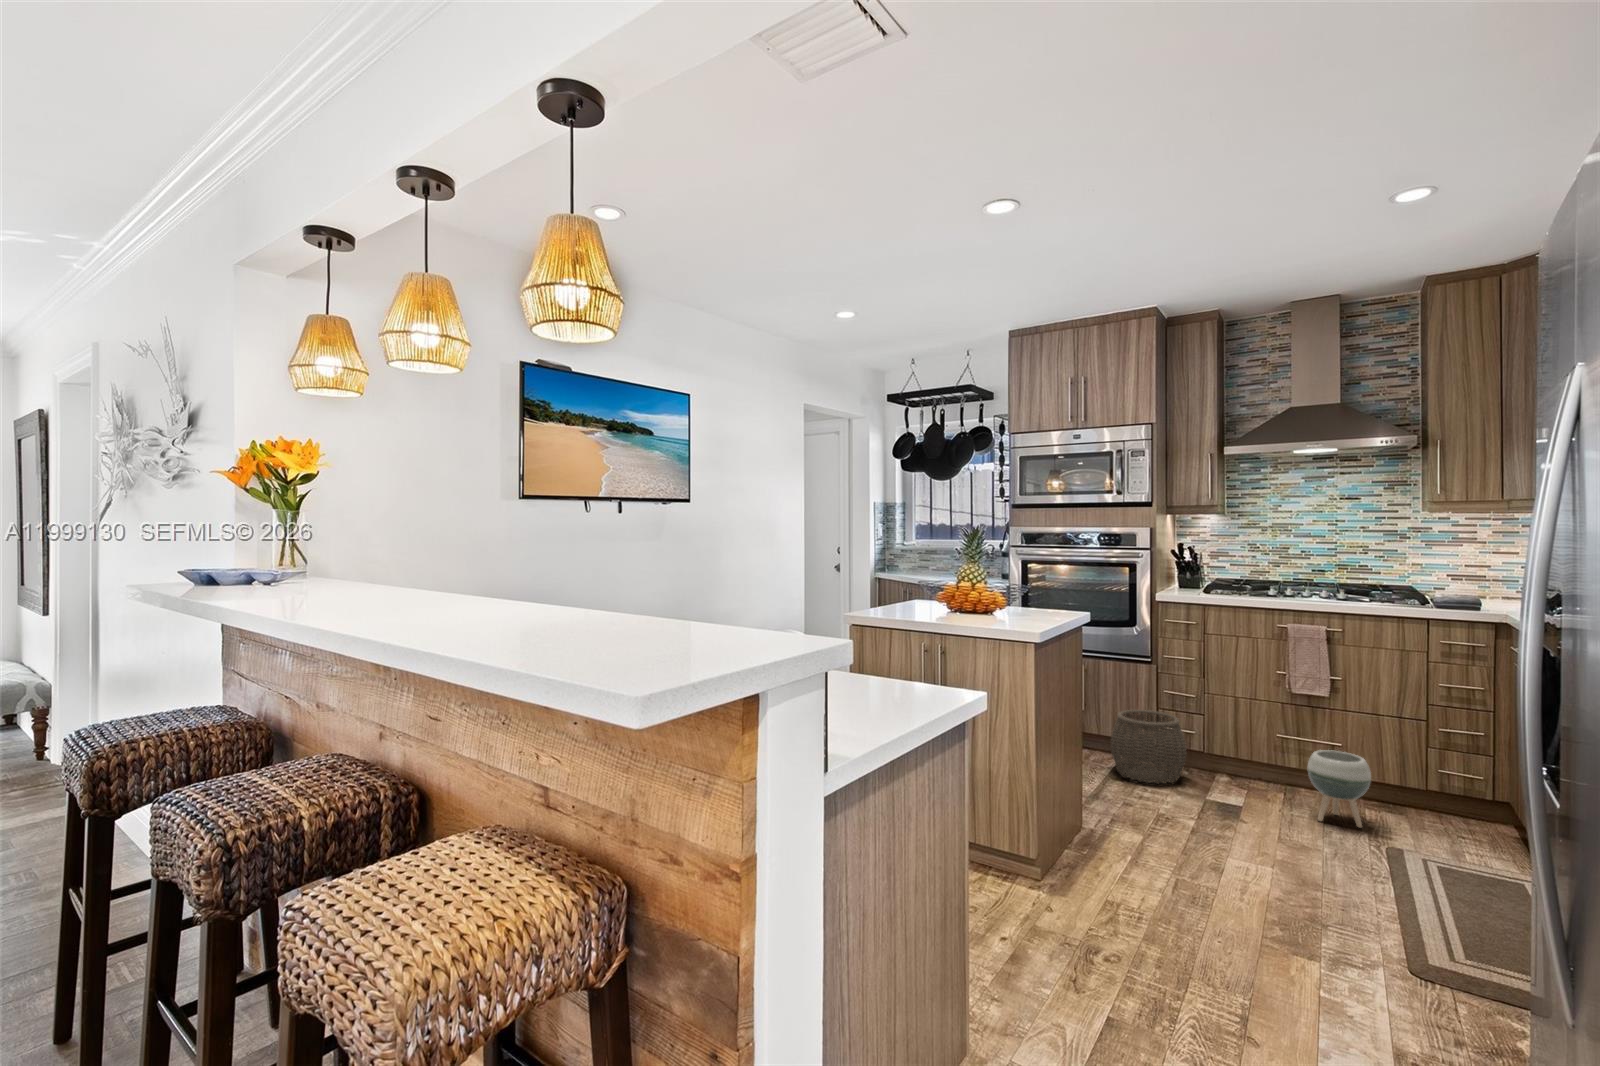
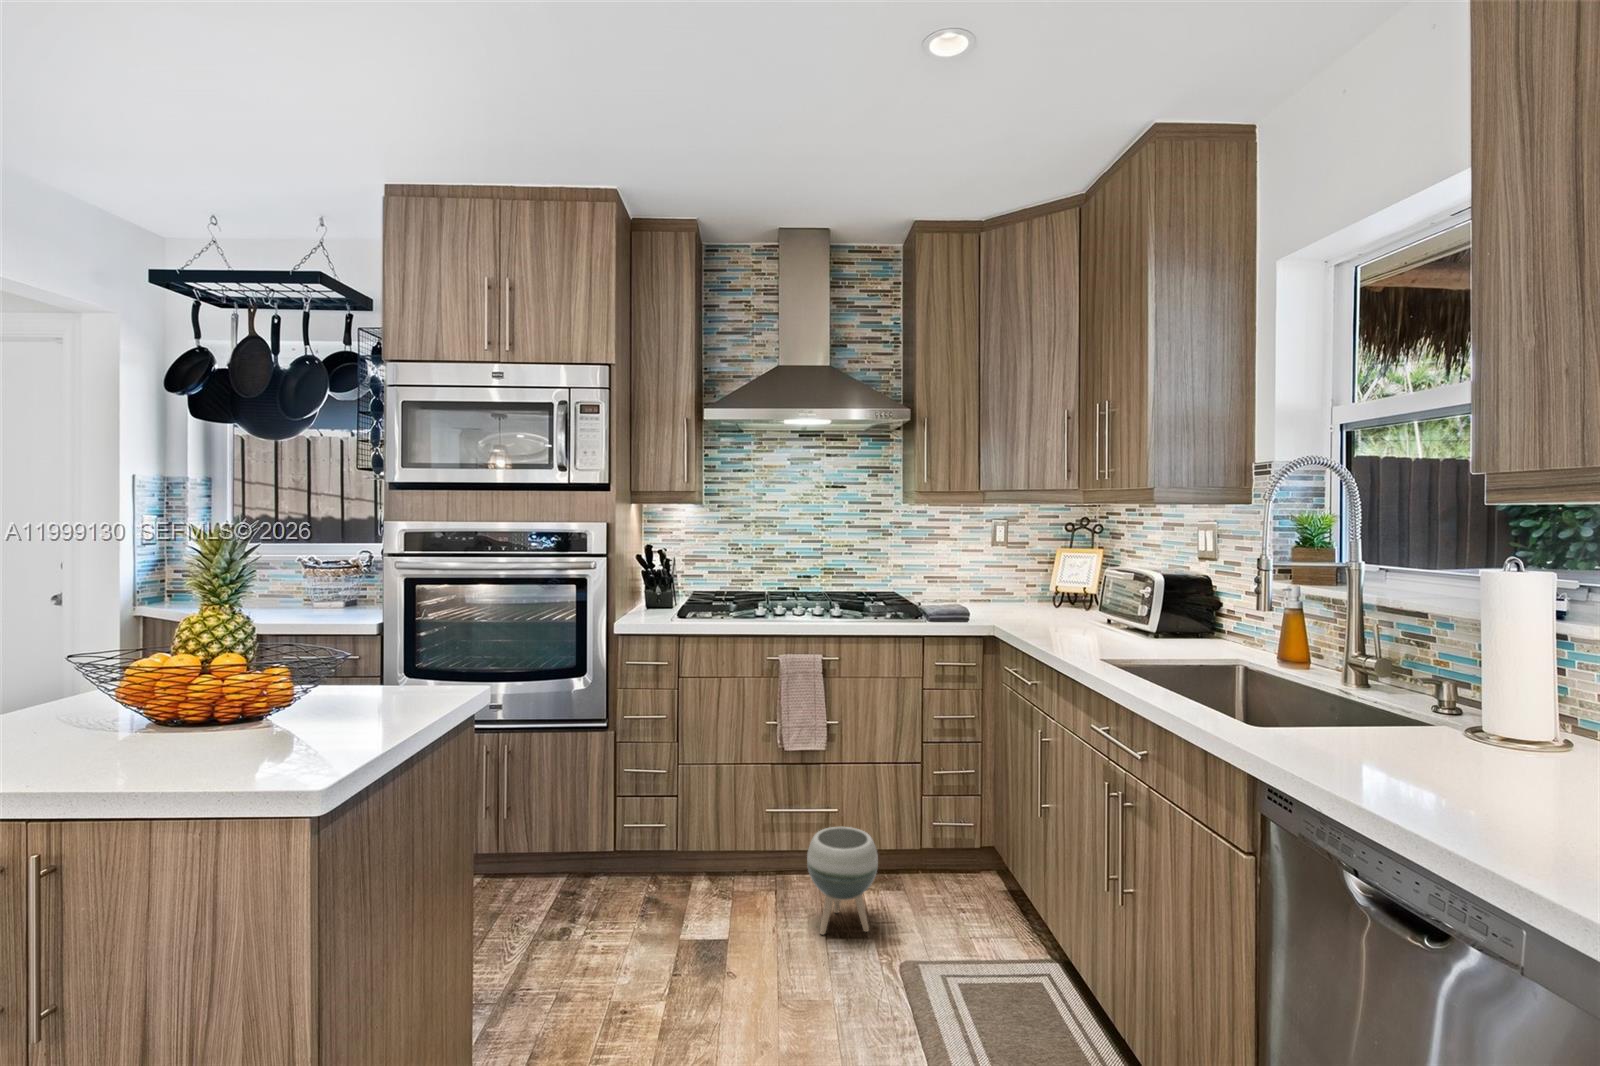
woven basket: present [1111,710,1186,784] -> none [544,798,655,924]

